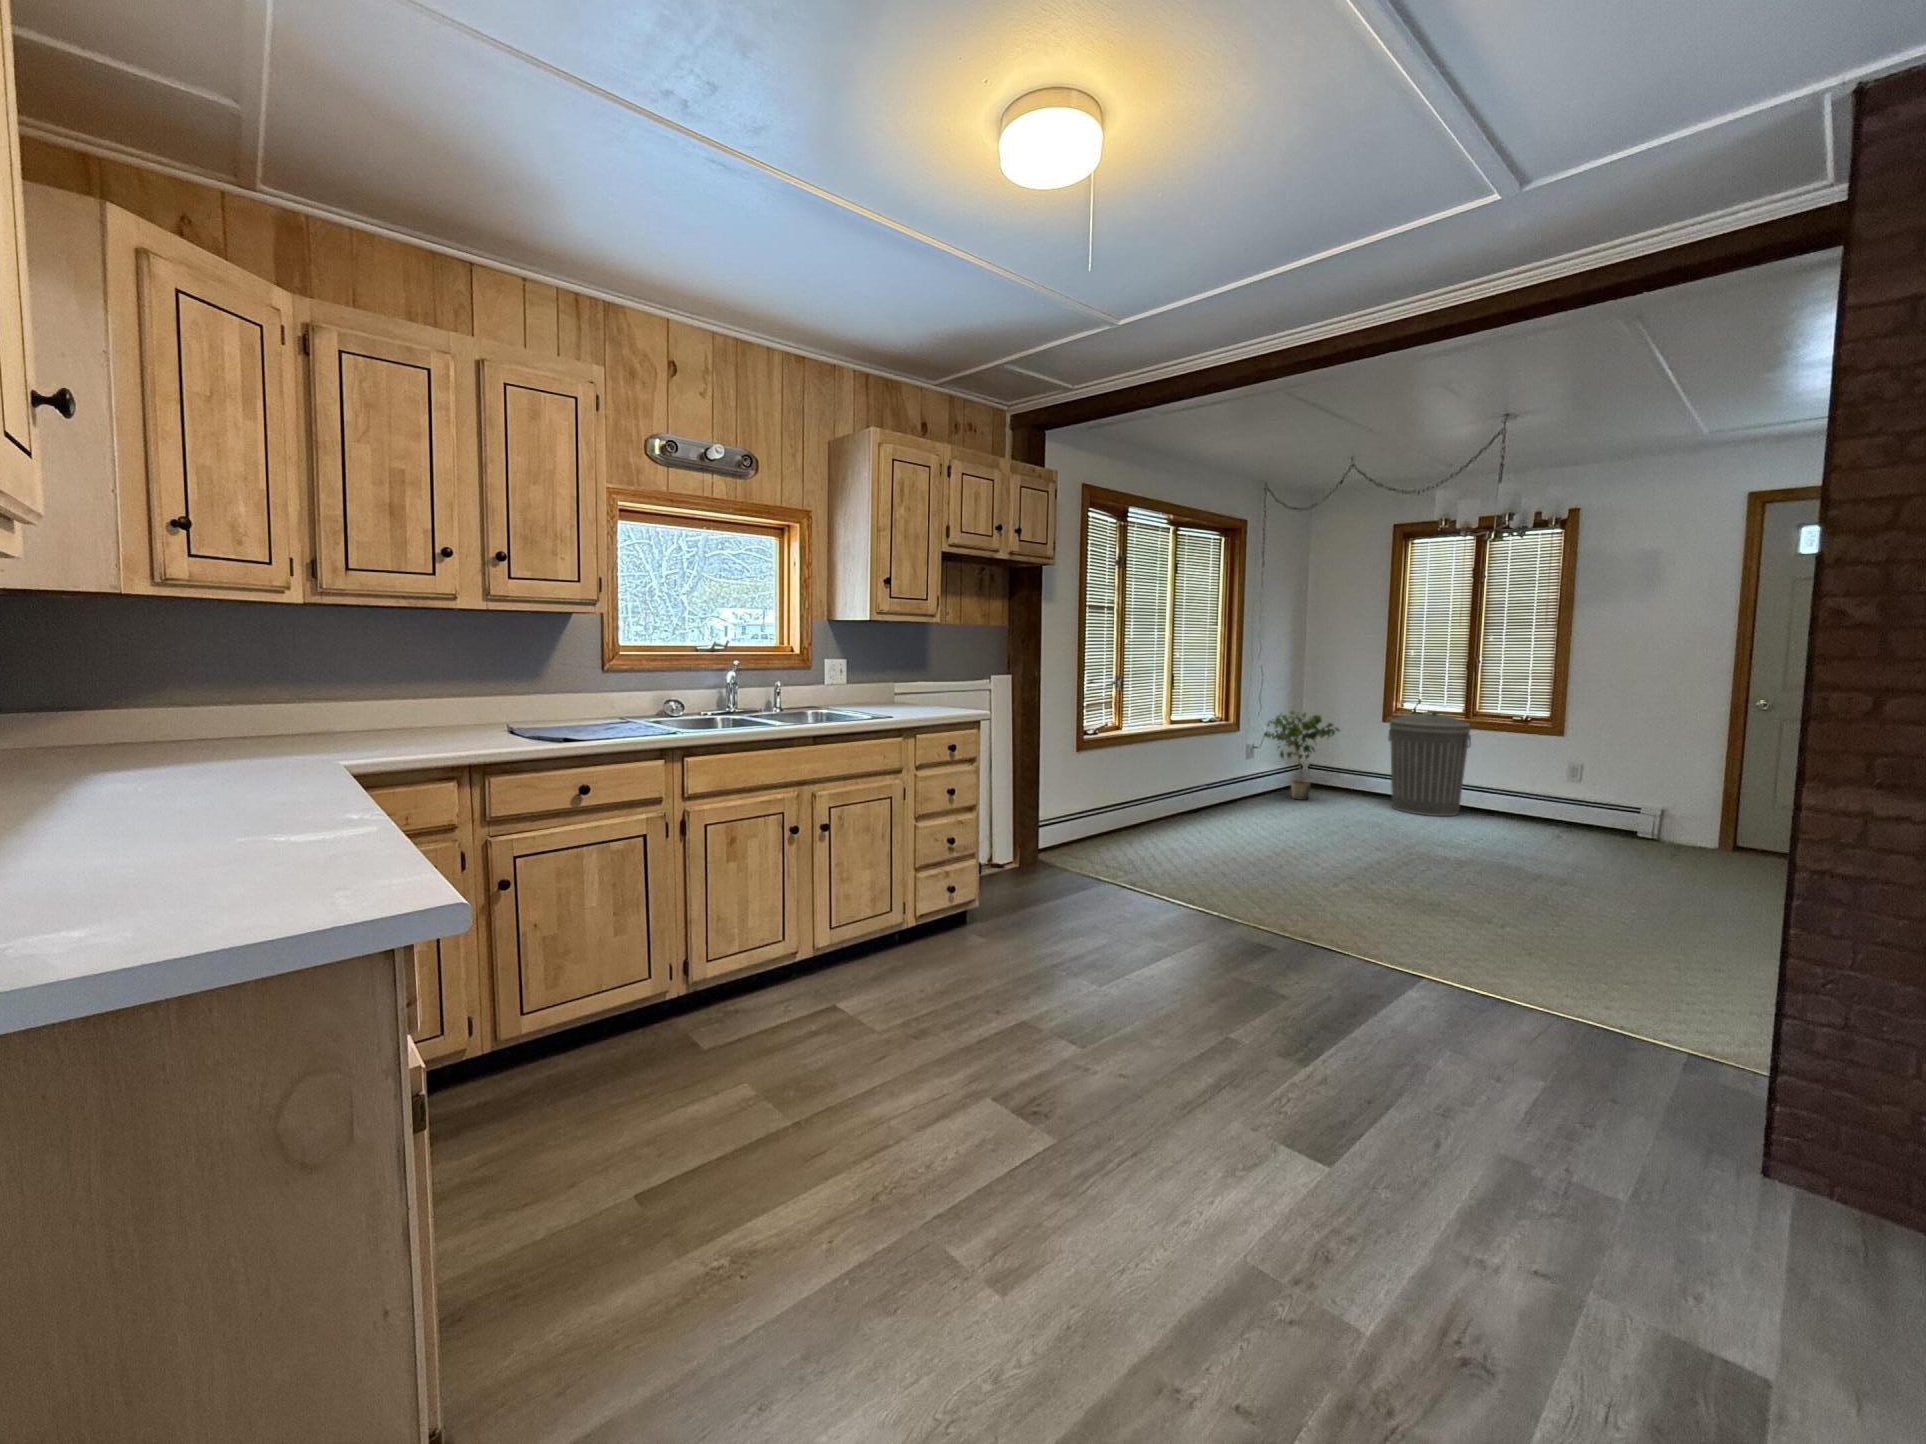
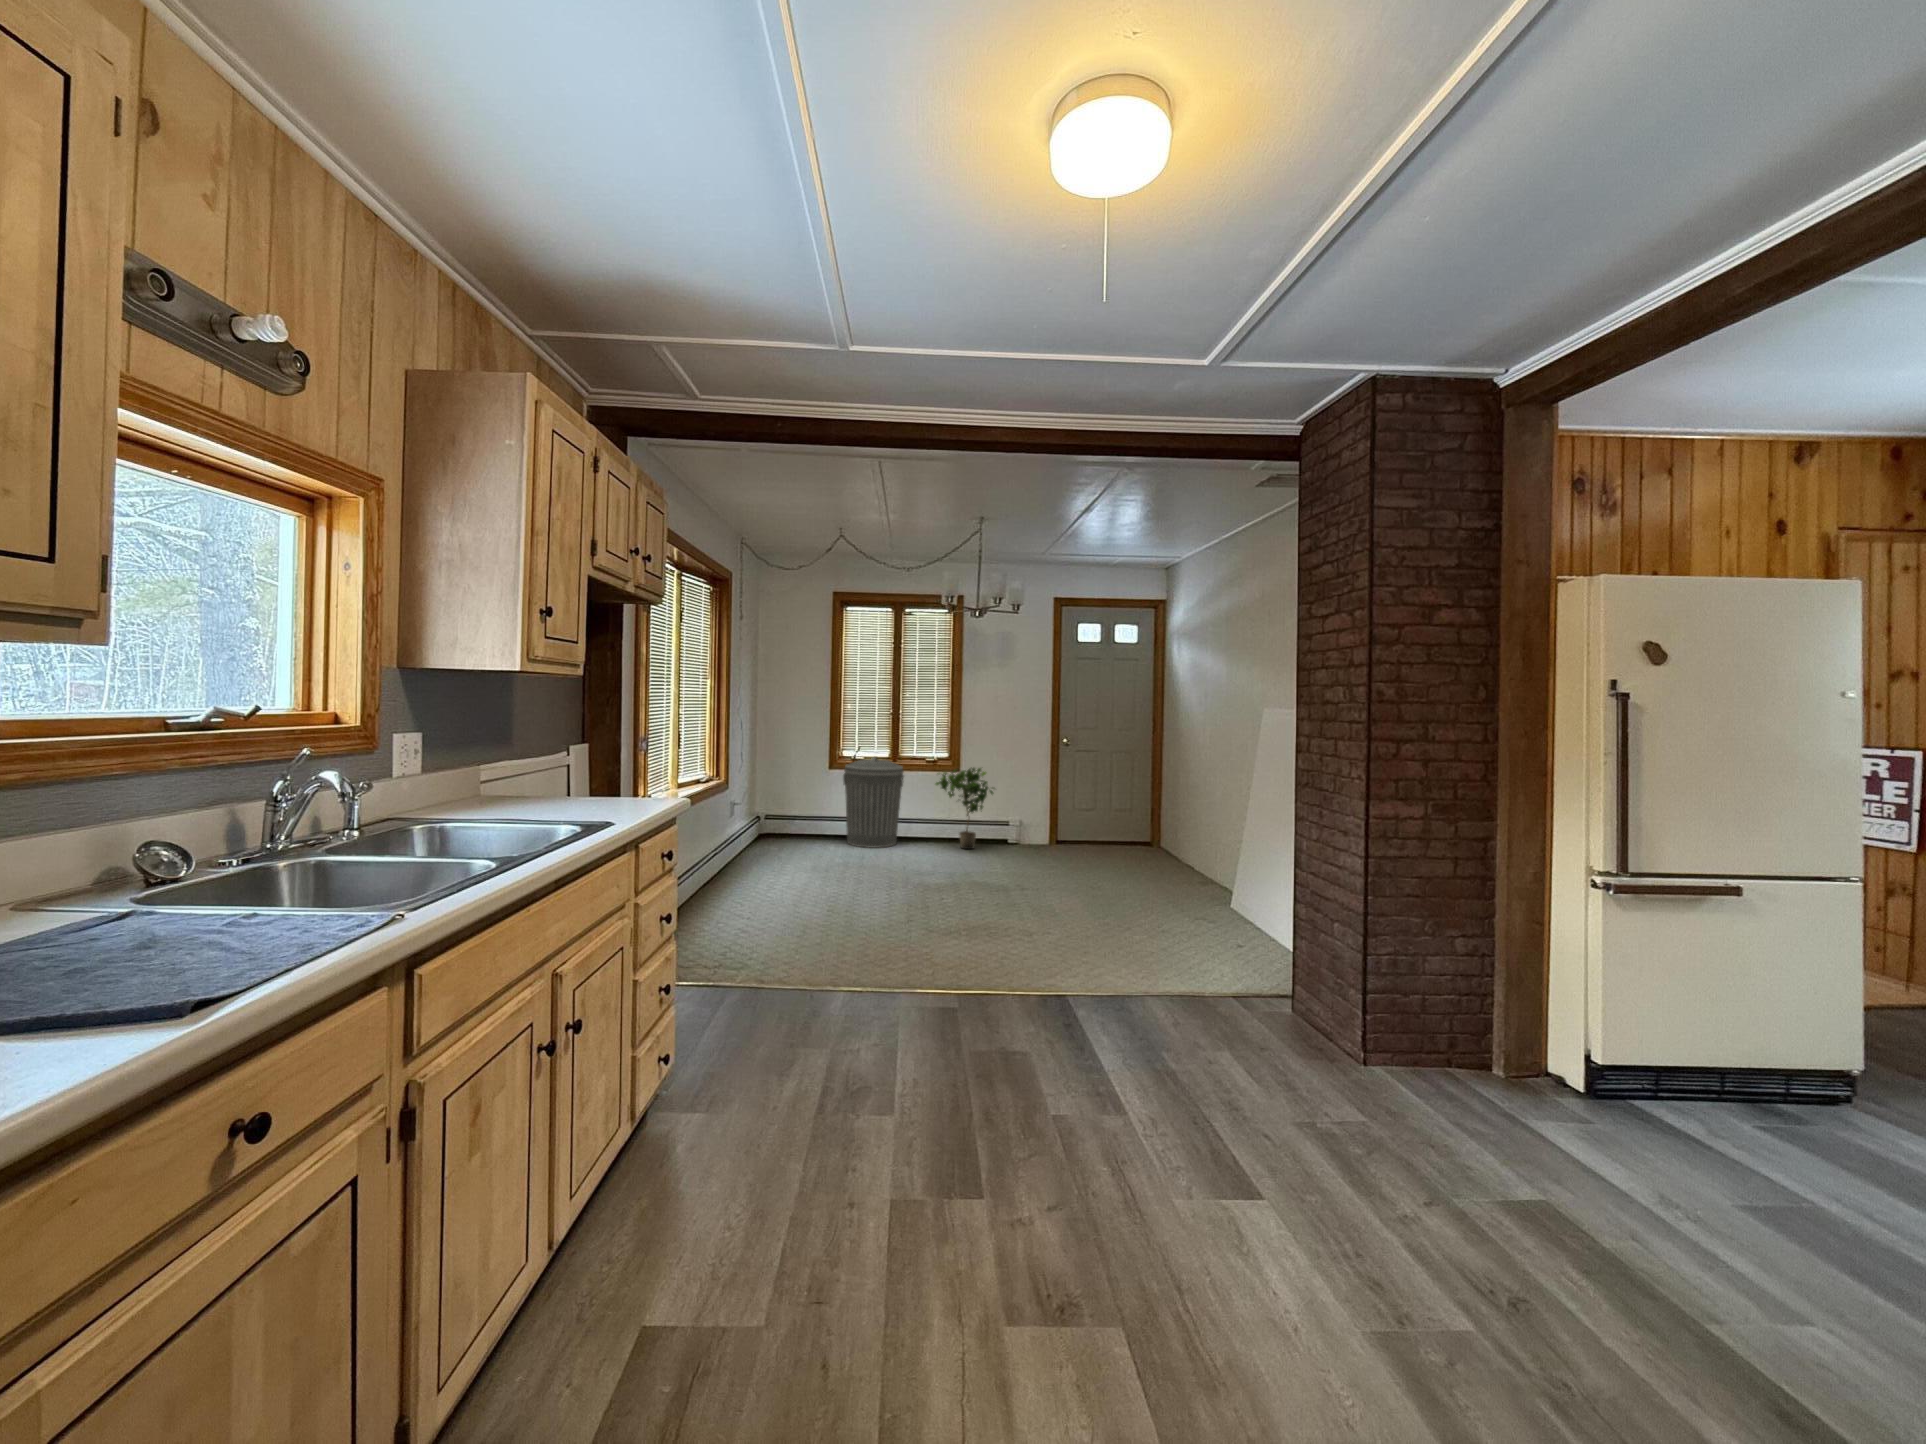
potted plant: present [1264,711,1340,800] -> present [936,768,994,849]

